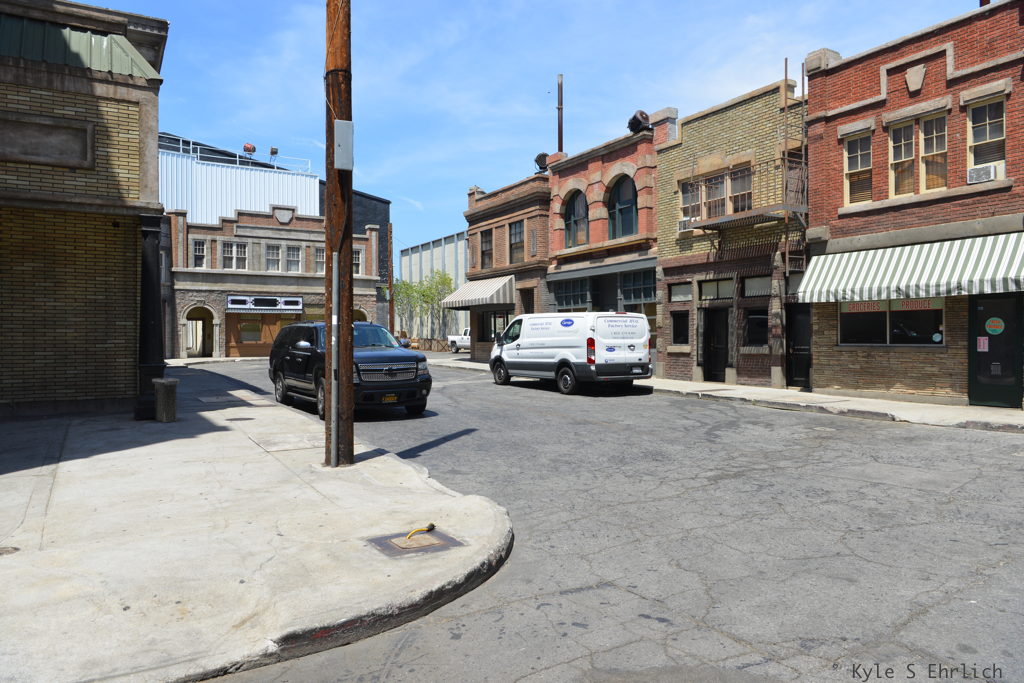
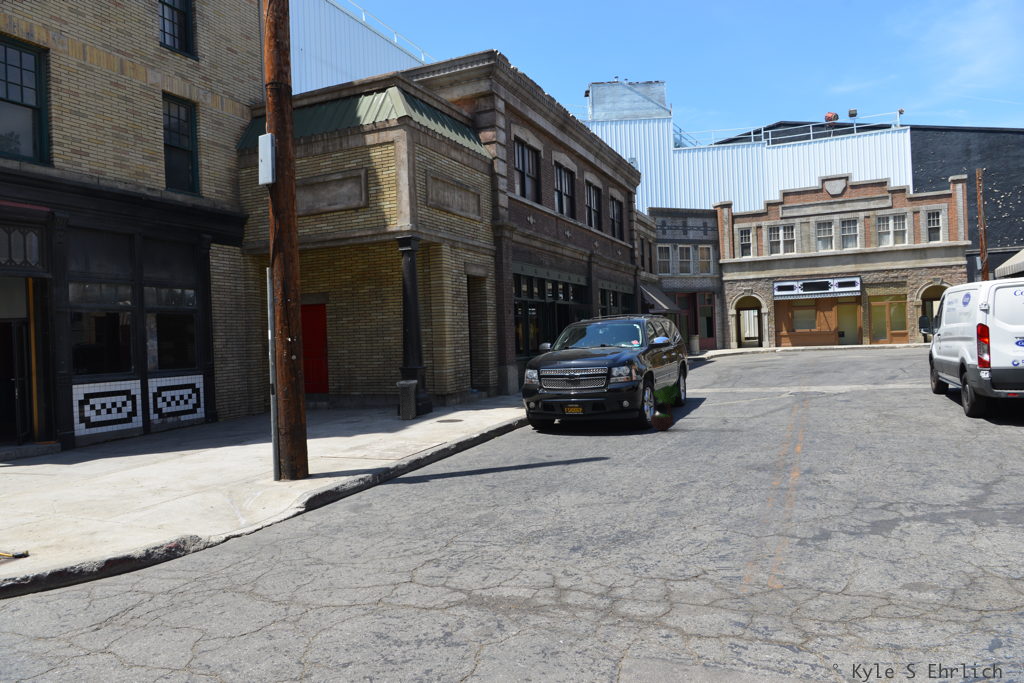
potted tree: none [437,373,464,414] -> present [651,384,678,430]

